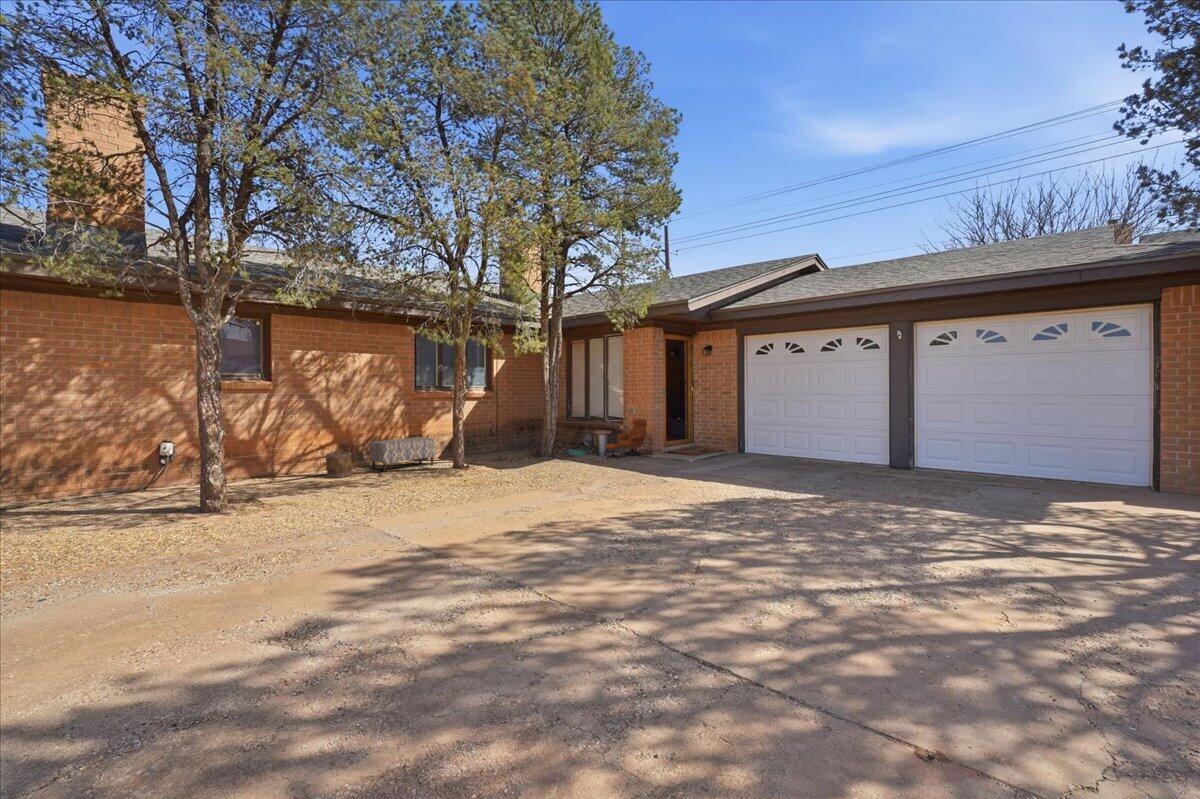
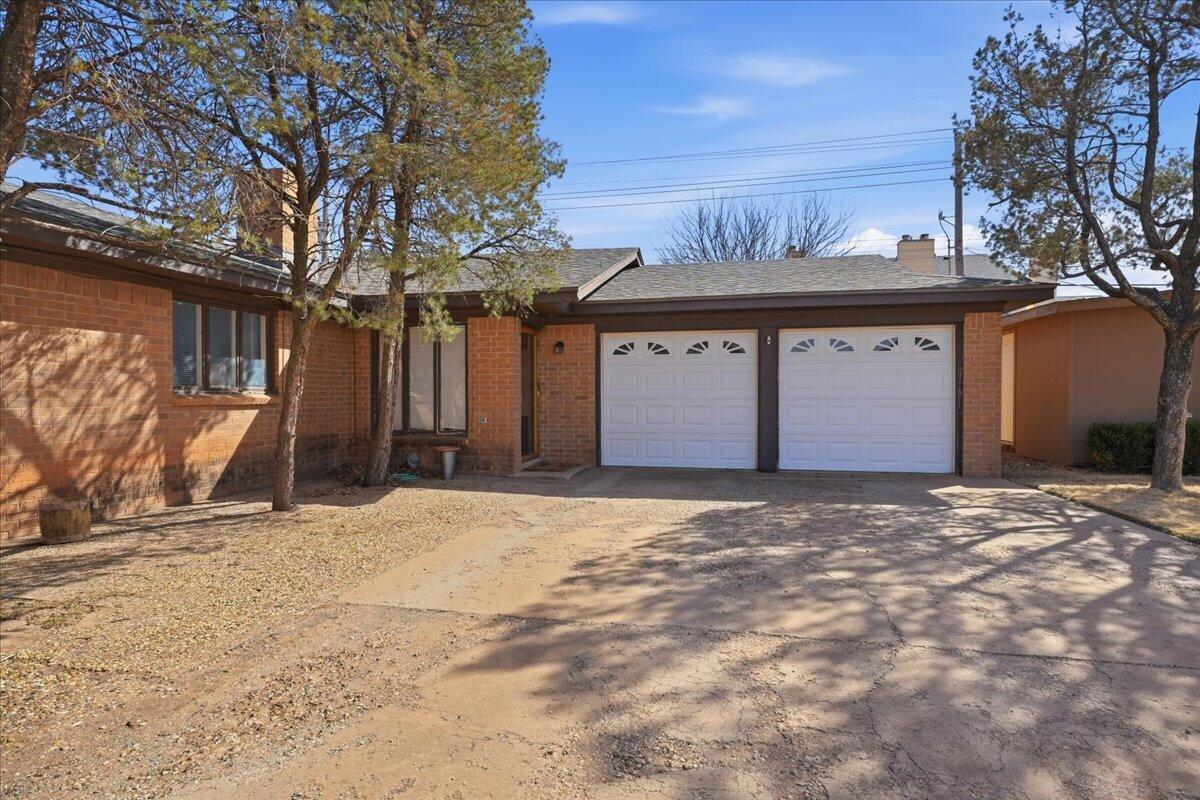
lounge chair: present [605,419,647,458] -> none [457,431,503,483]
bench: present [369,437,435,472] -> none [107,466,217,526]

